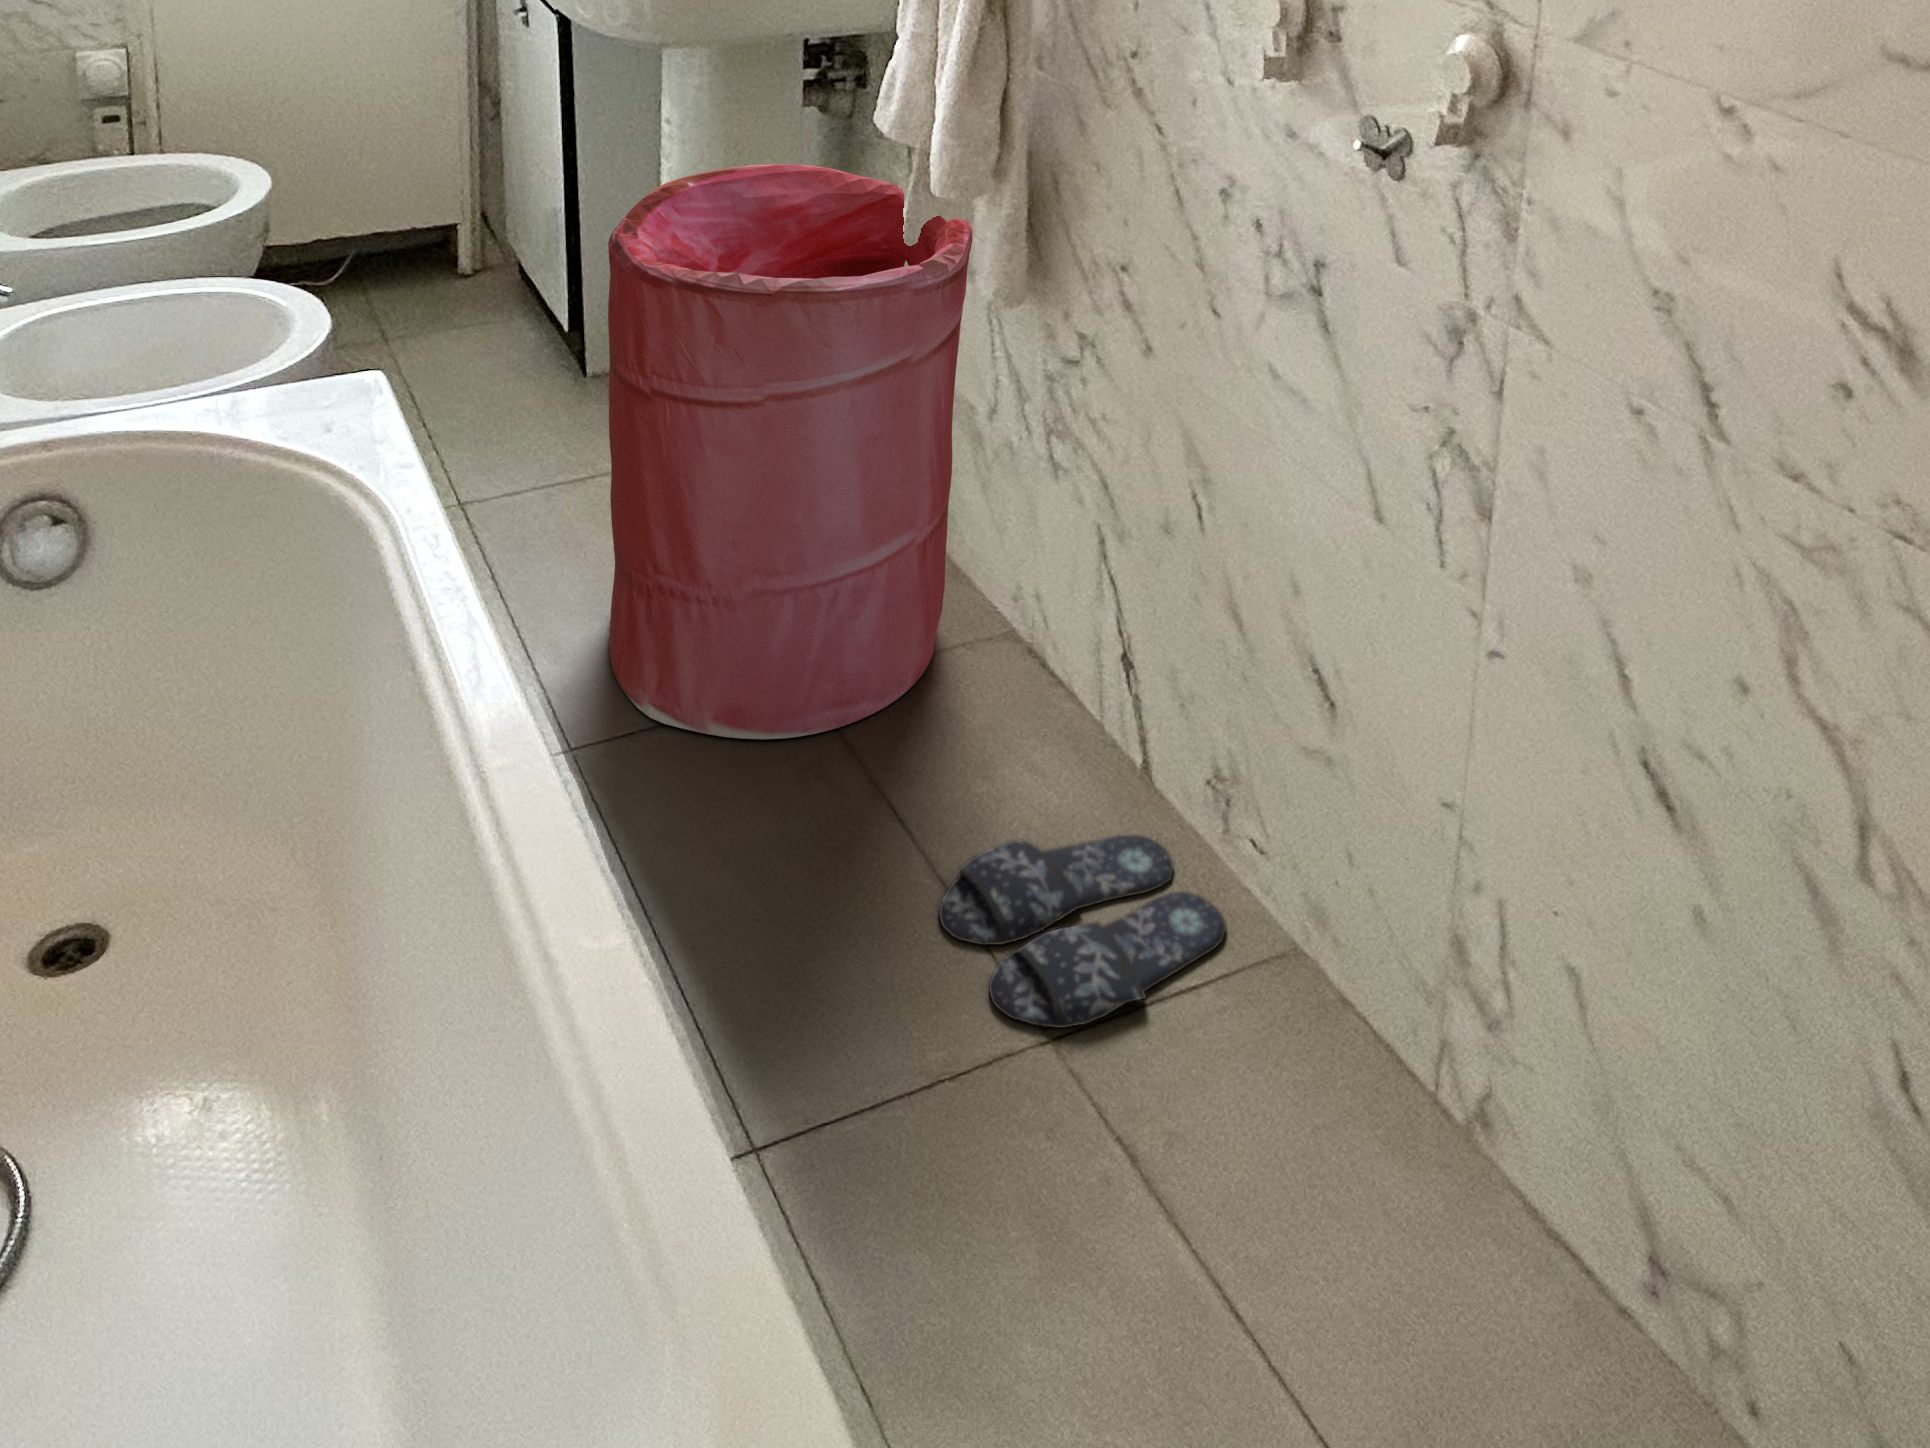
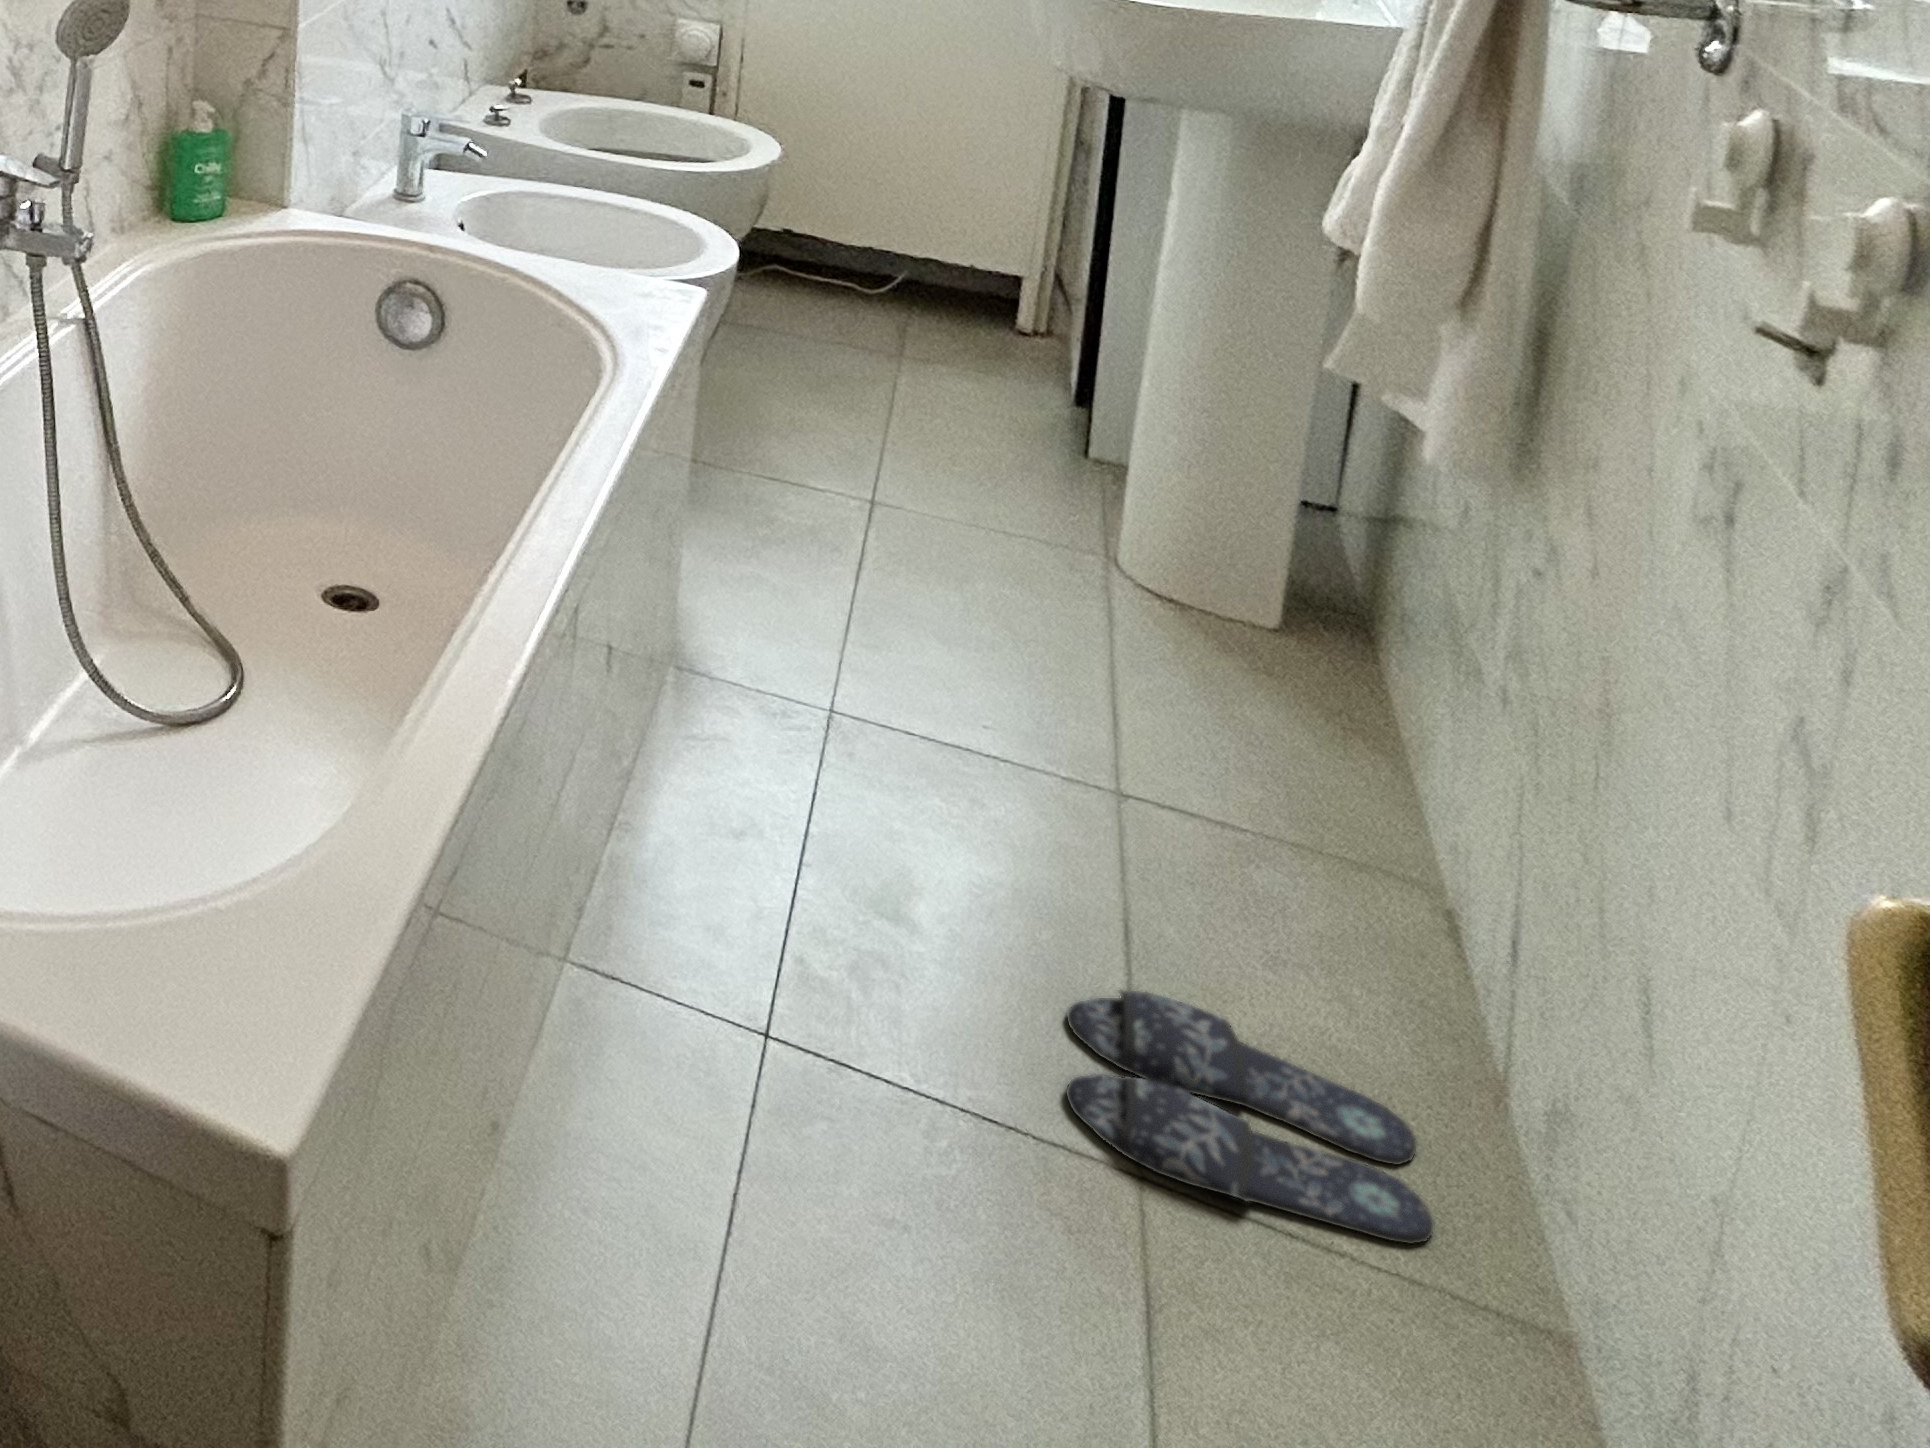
laundry hamper: present [608,164,972,739] -> none [898,237,1434,852]

